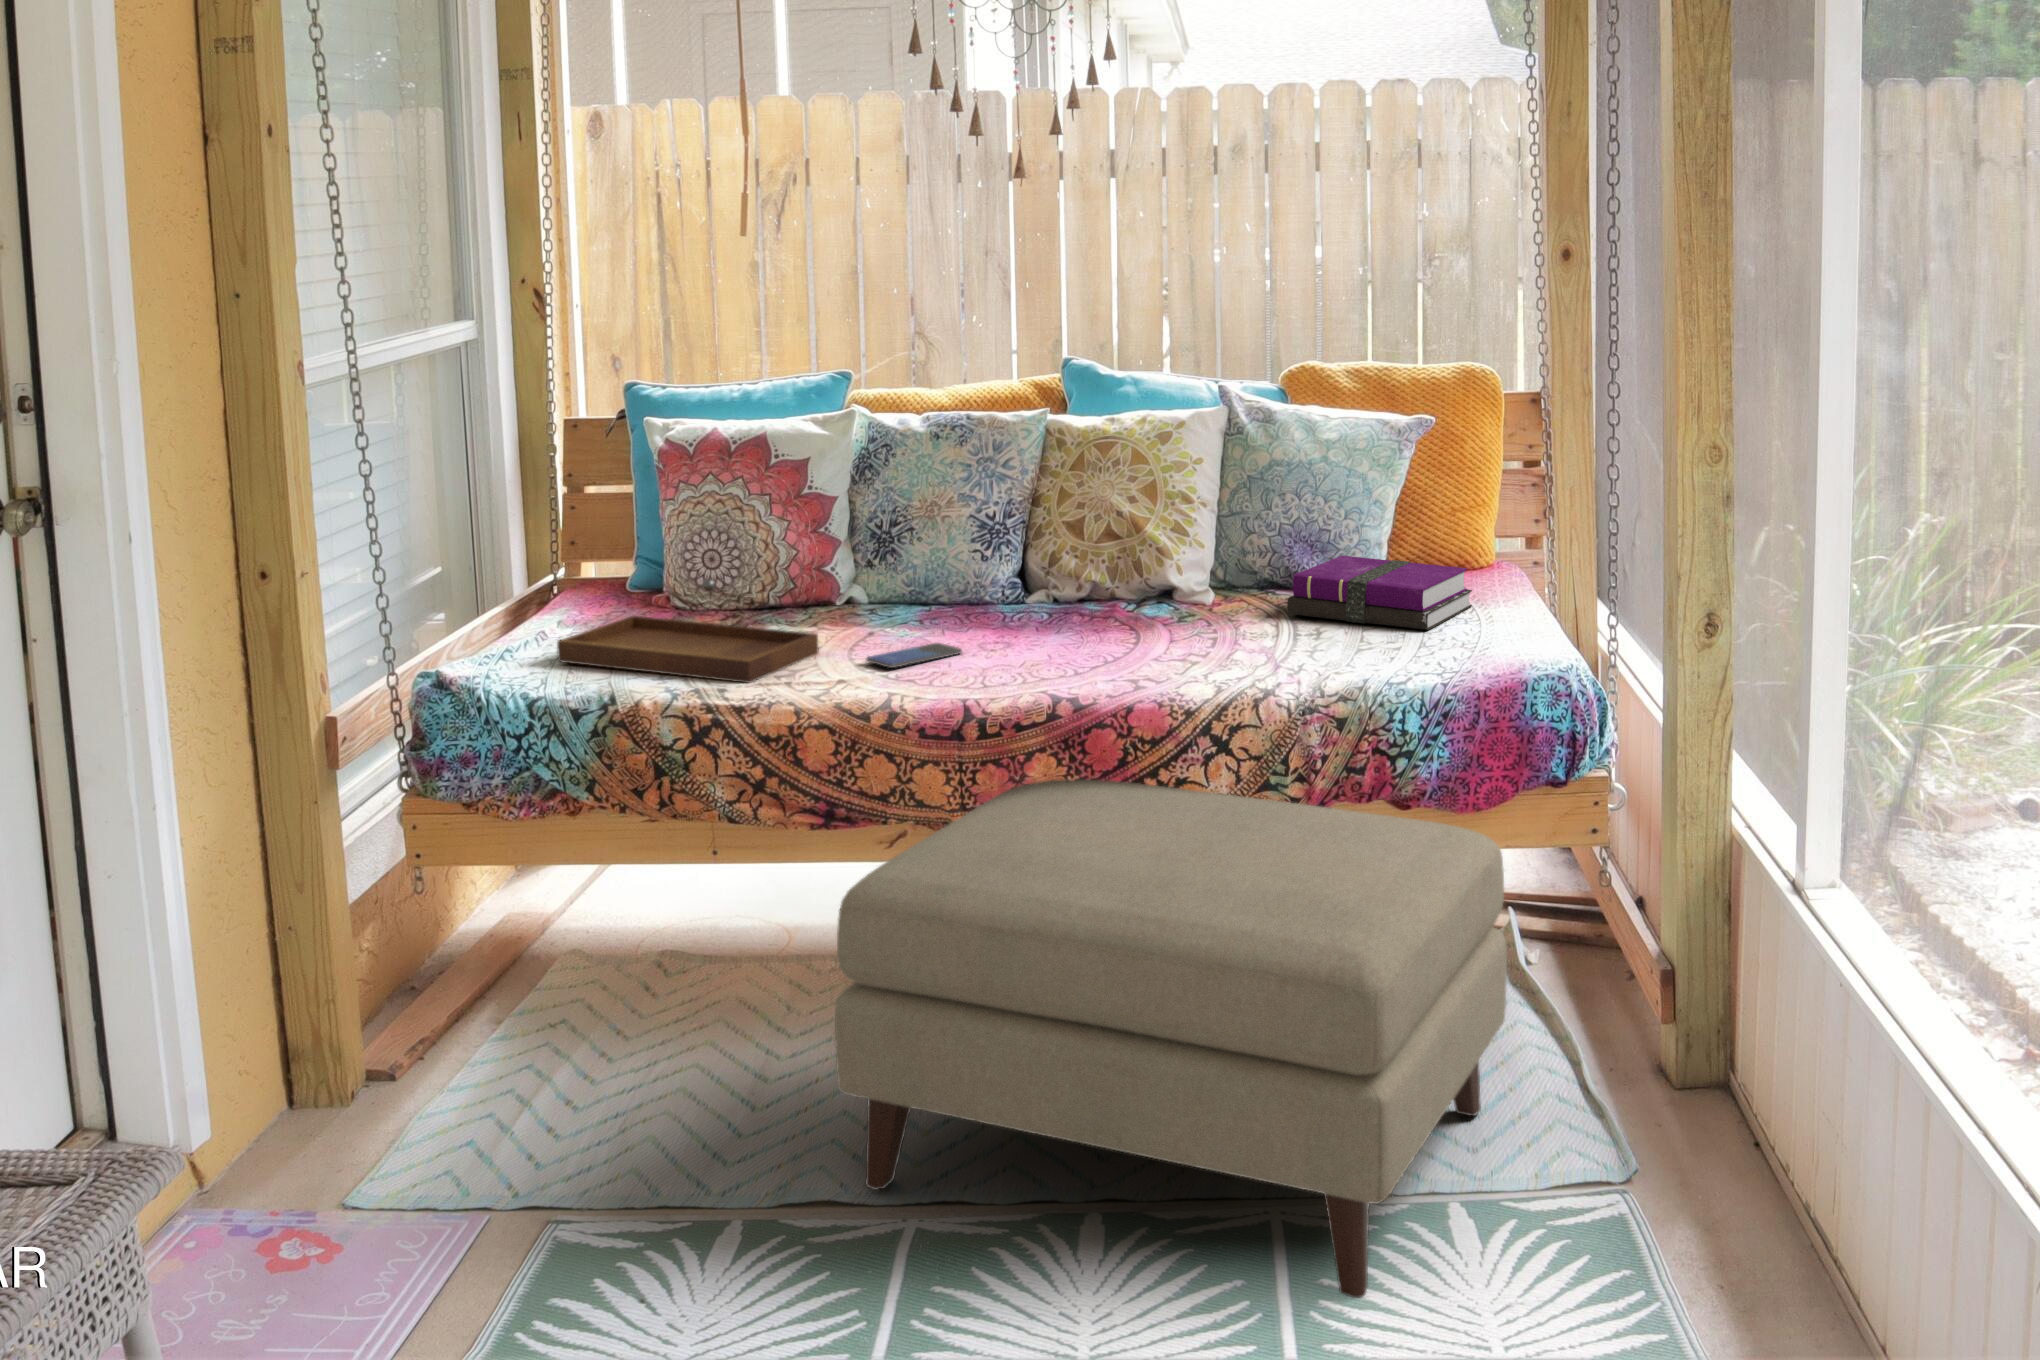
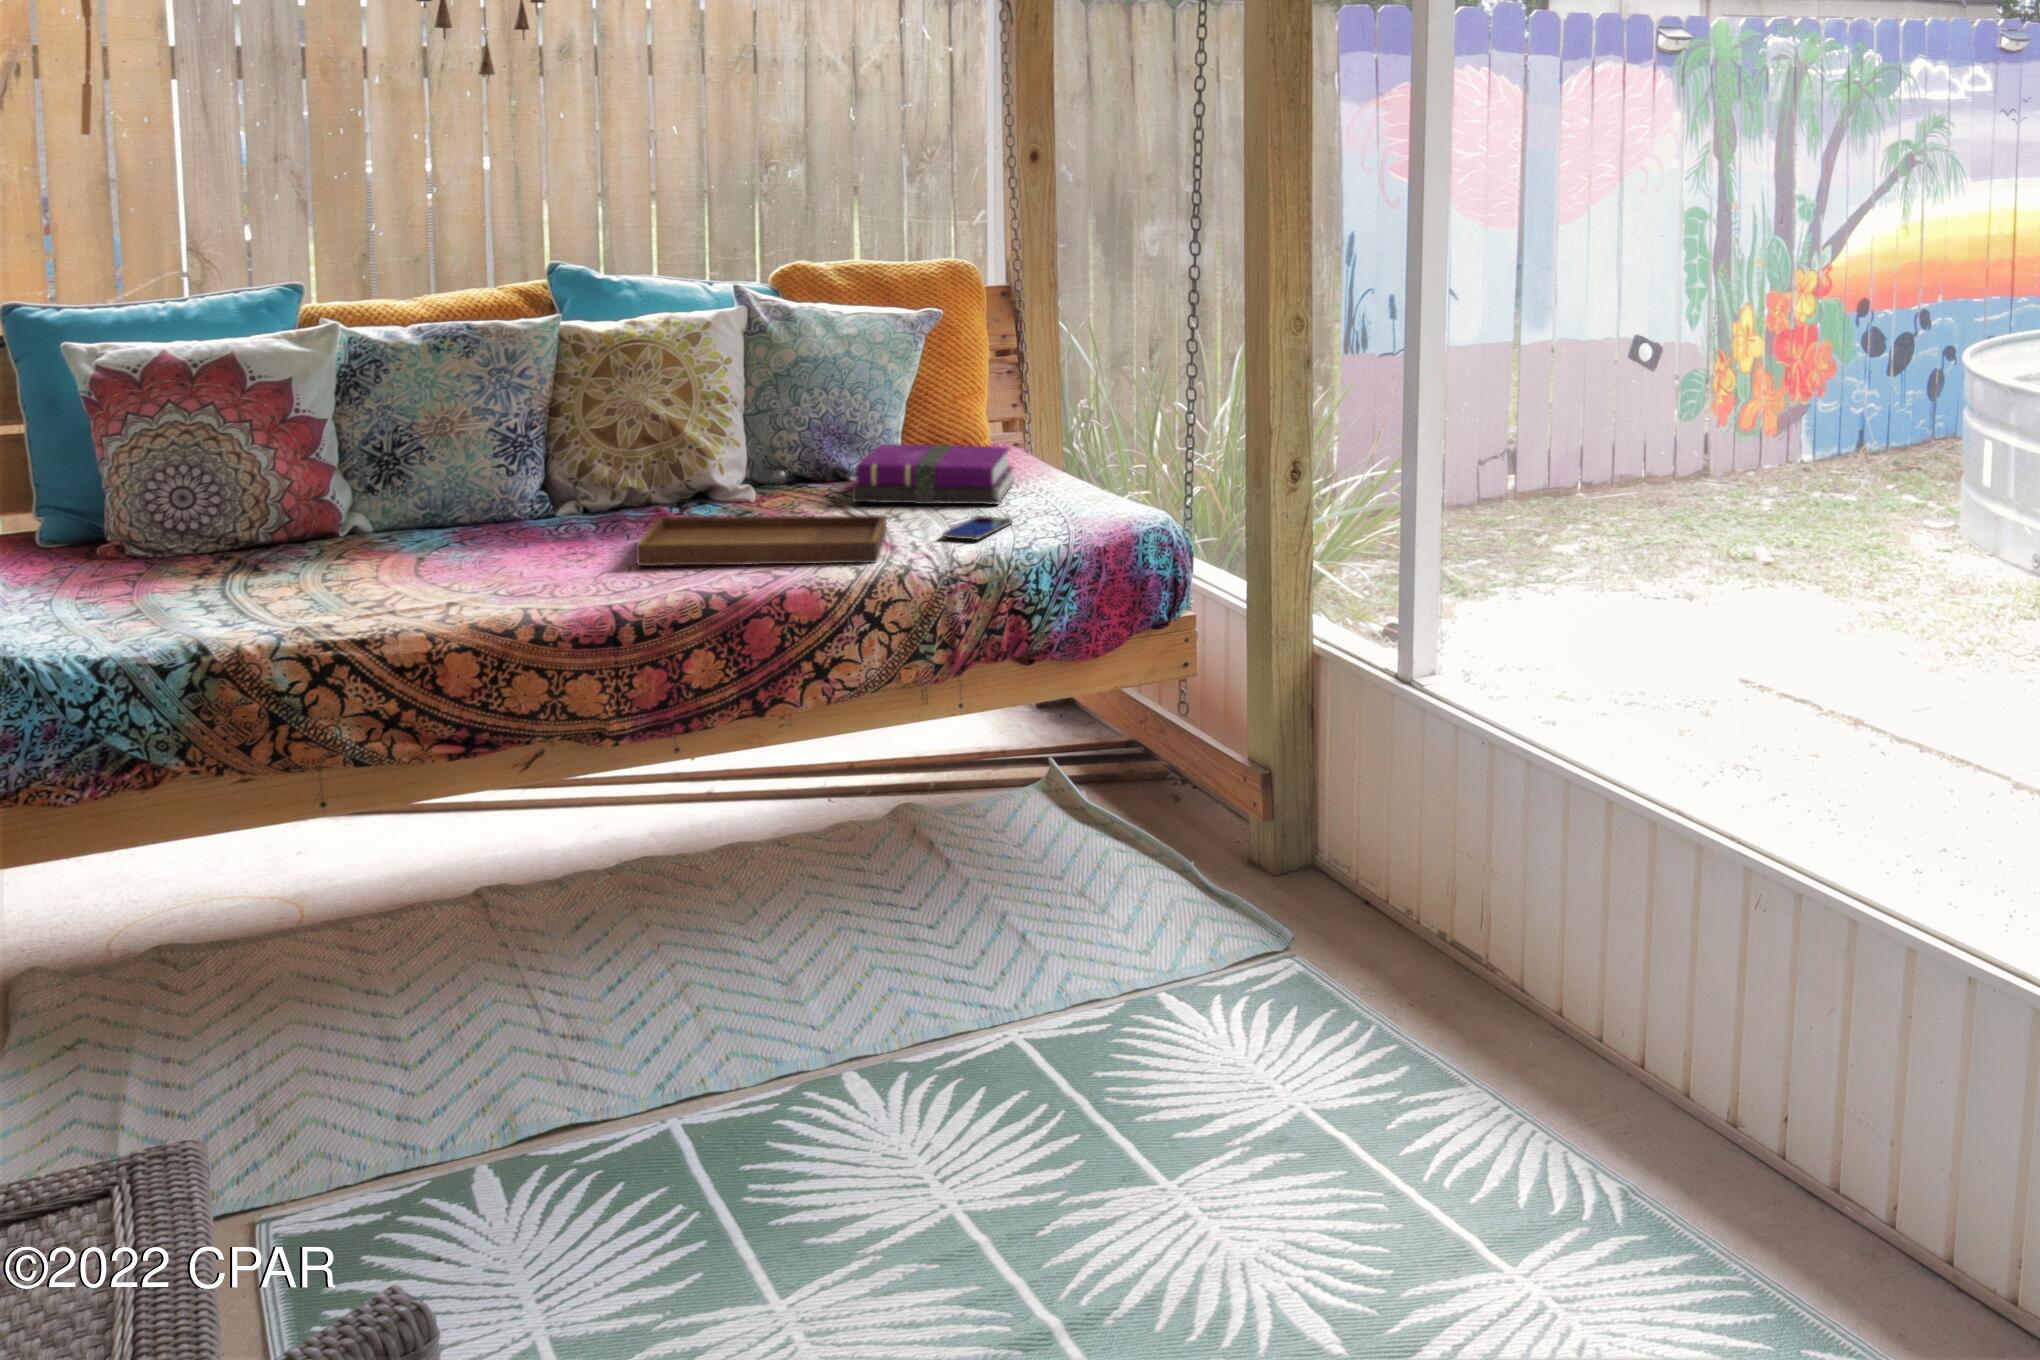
tray: present [557,579,818,683] -> present [636,471,887,566]
smartphone: present [866,643,962,668] -> present [943,516,1012,540]
ottoman: present [835,780,1507,1298] -> none [588,663,1159,1074]

